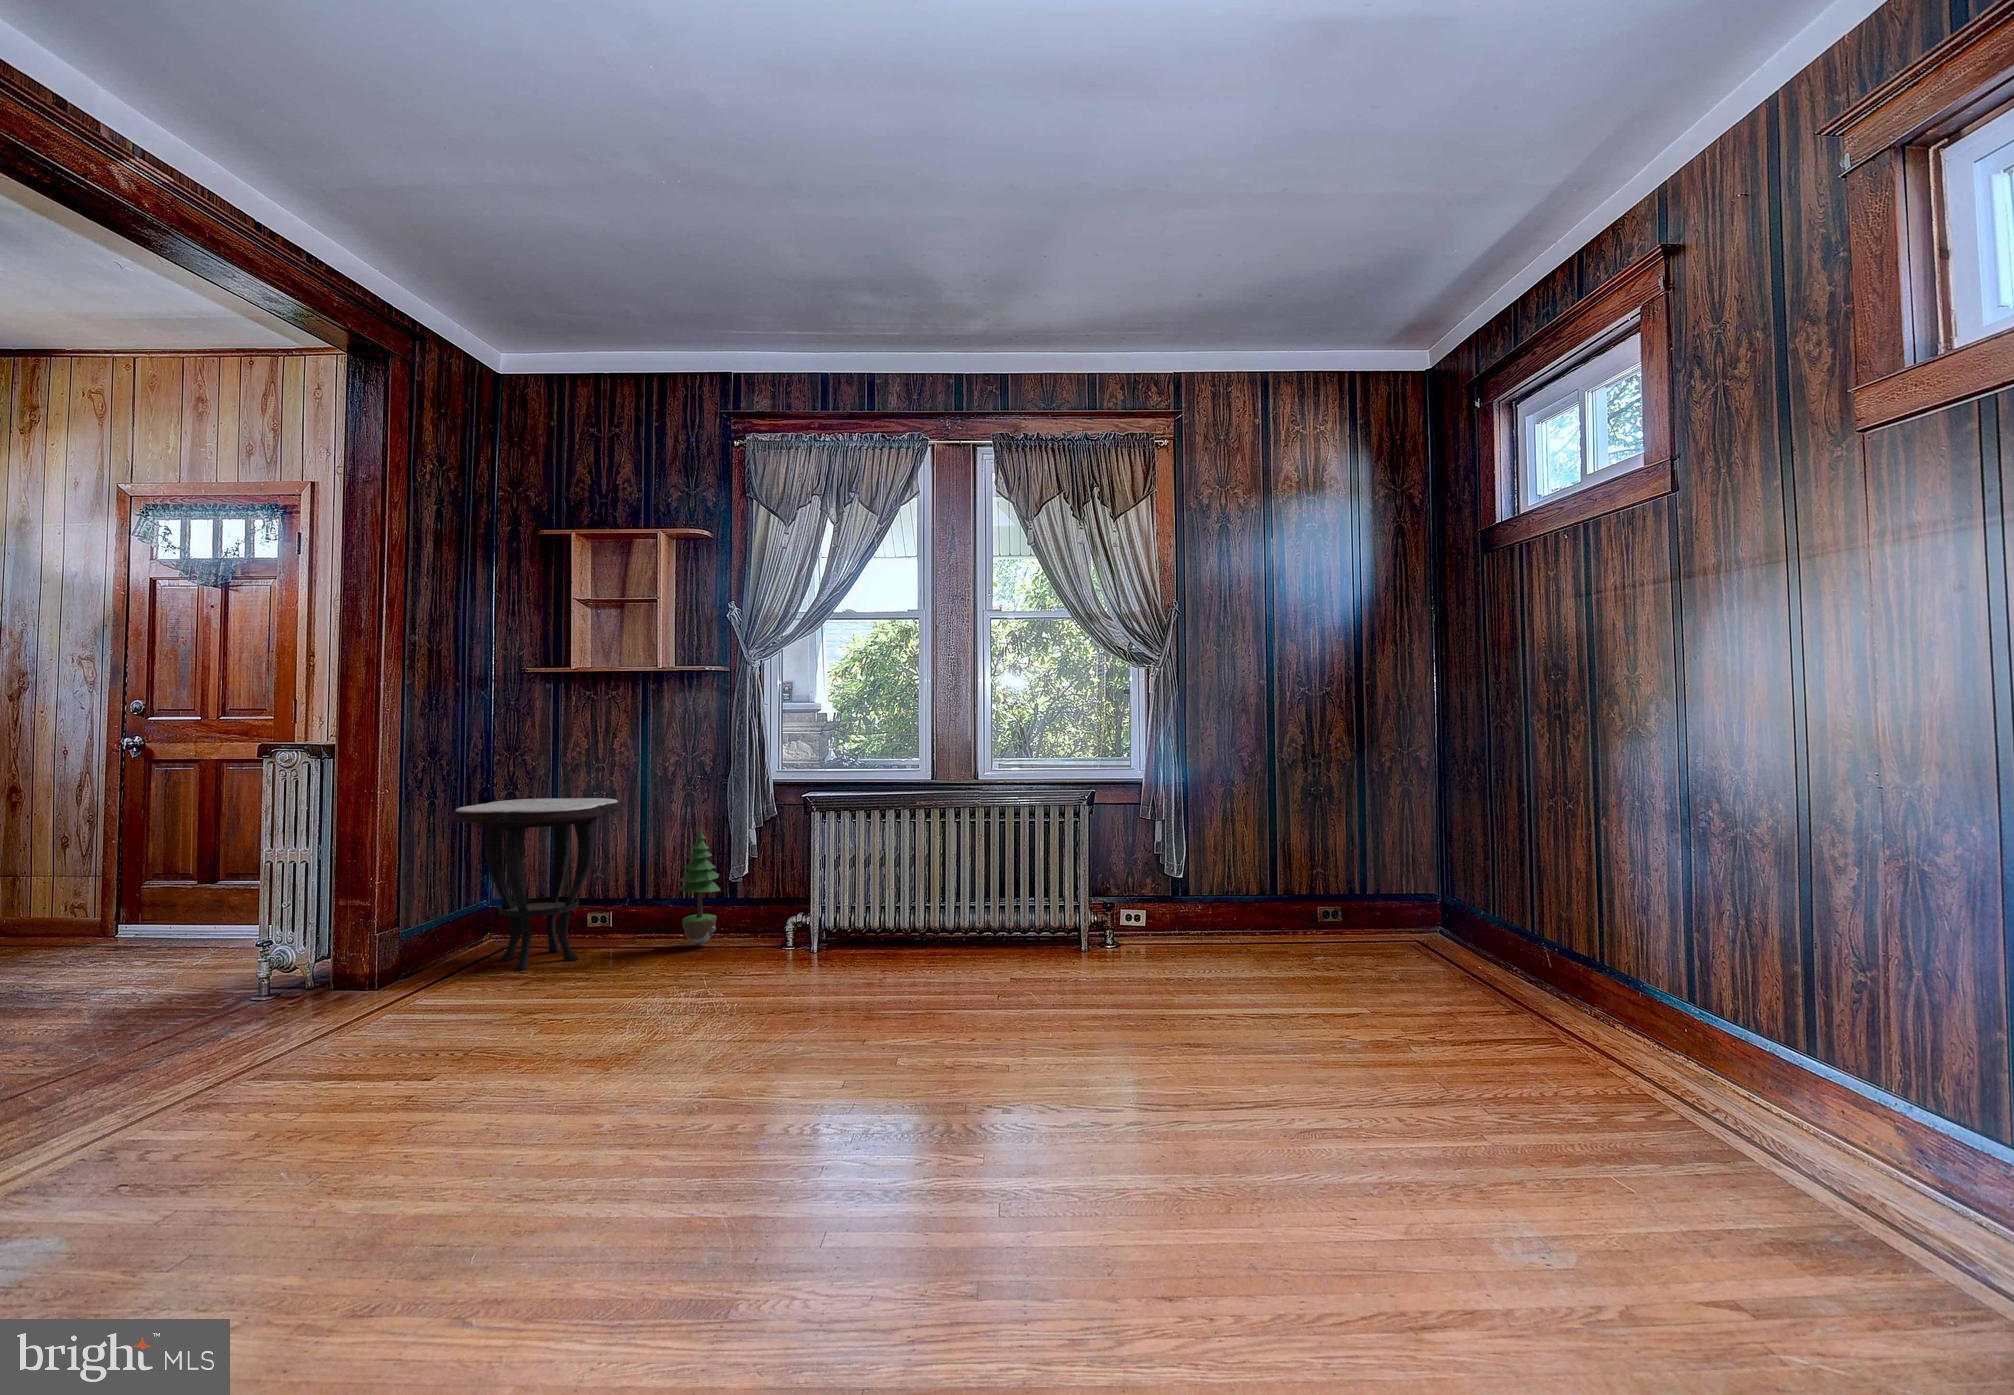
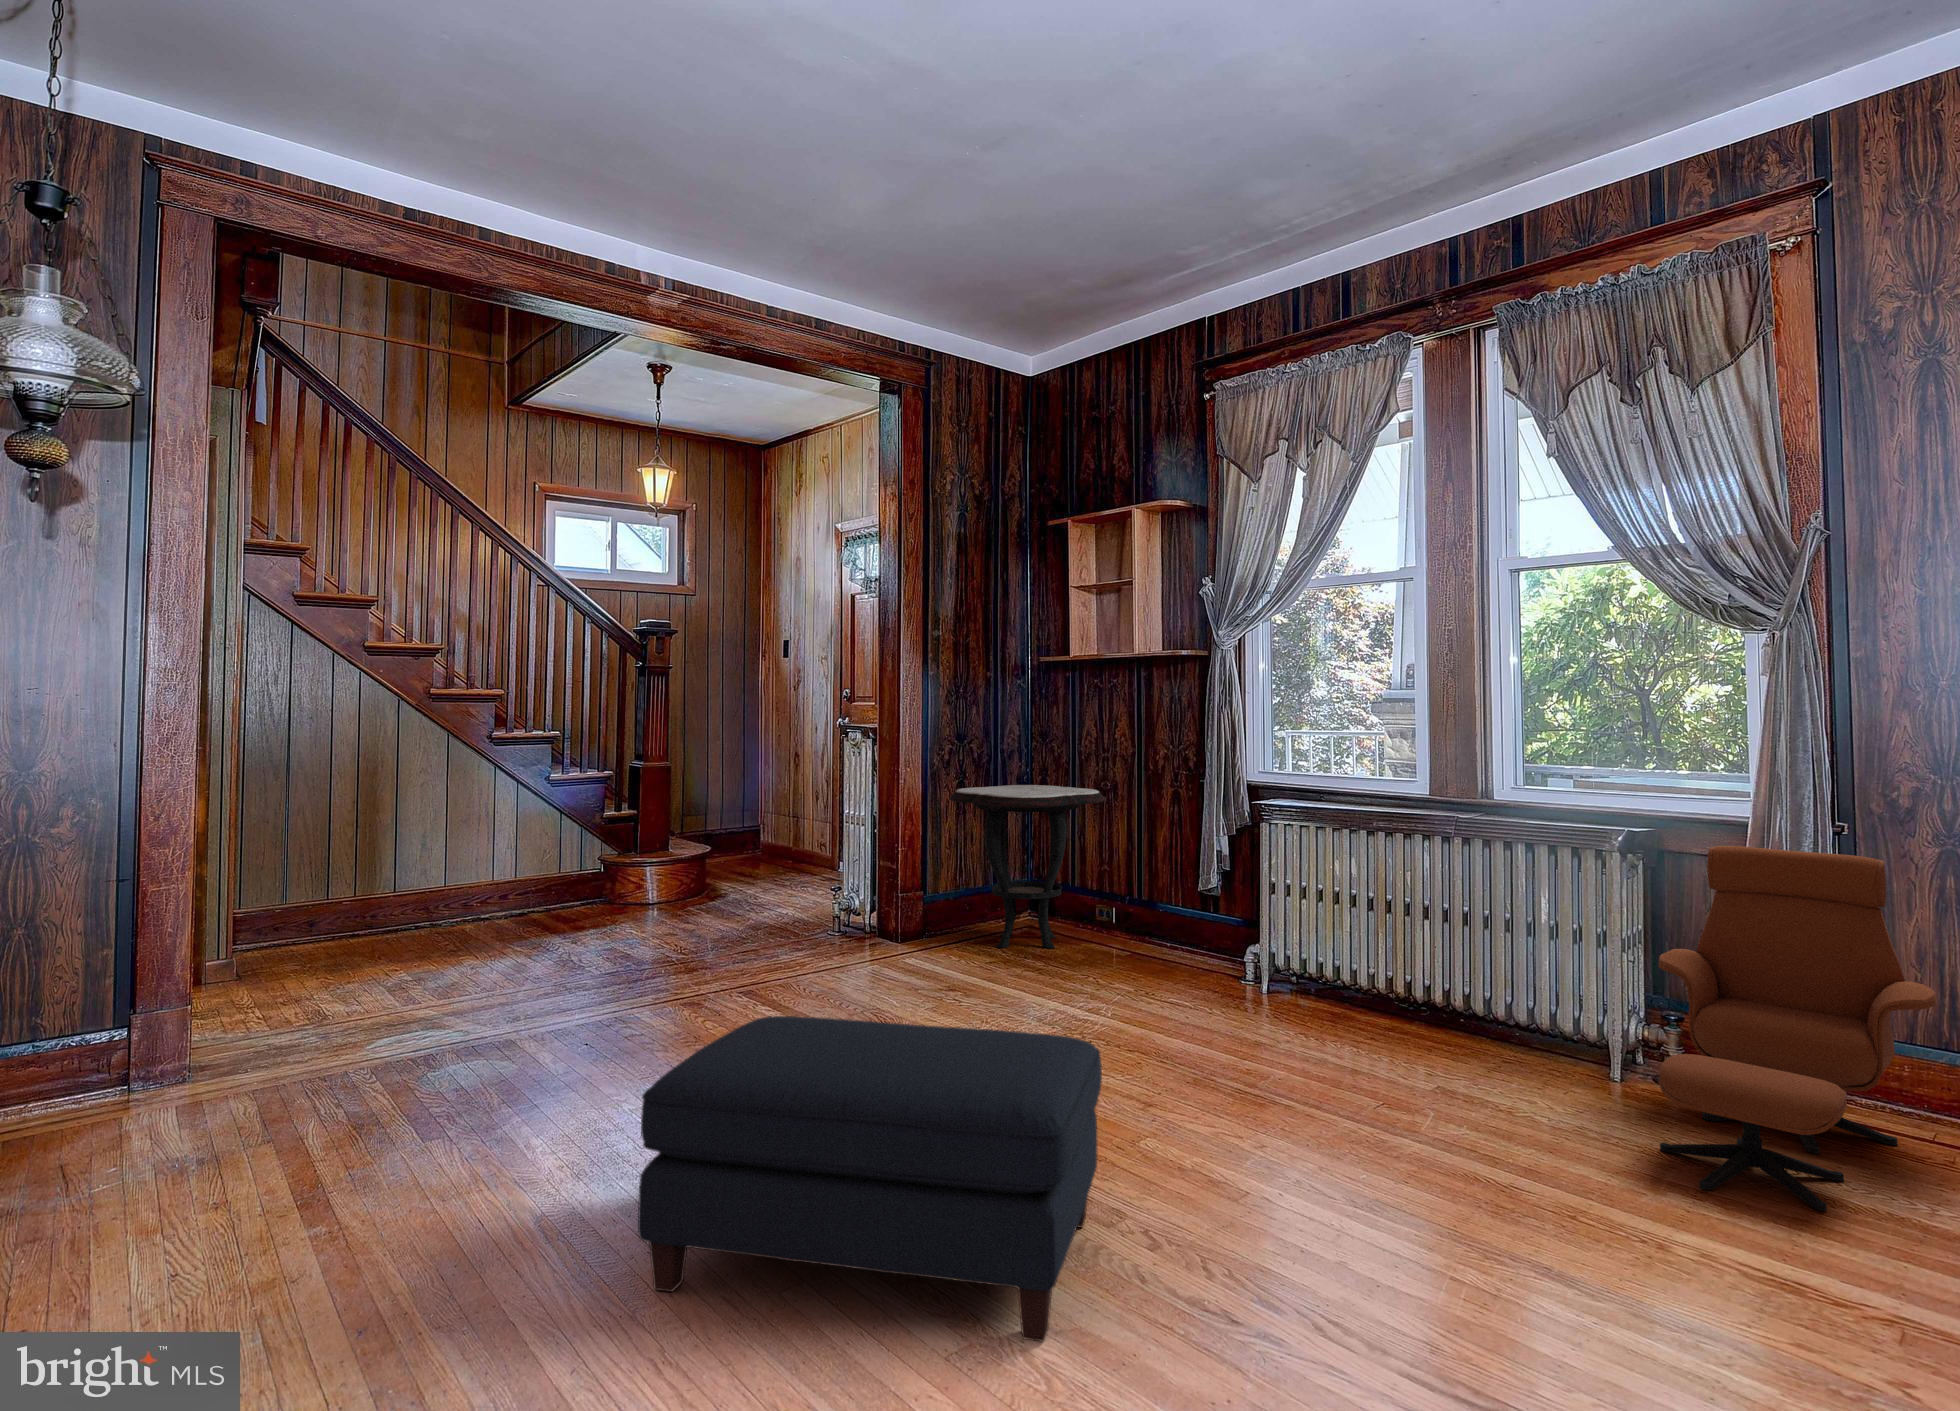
lounge chair: none [1115,796,1250,993] -> present [1658,846,1938,1211]
potted tree: present [678,829,720,946] -> none [1144,829,1190,959]
ottoman: none [678,982,1092,1315] -> present [638,1016,1102,1342]

